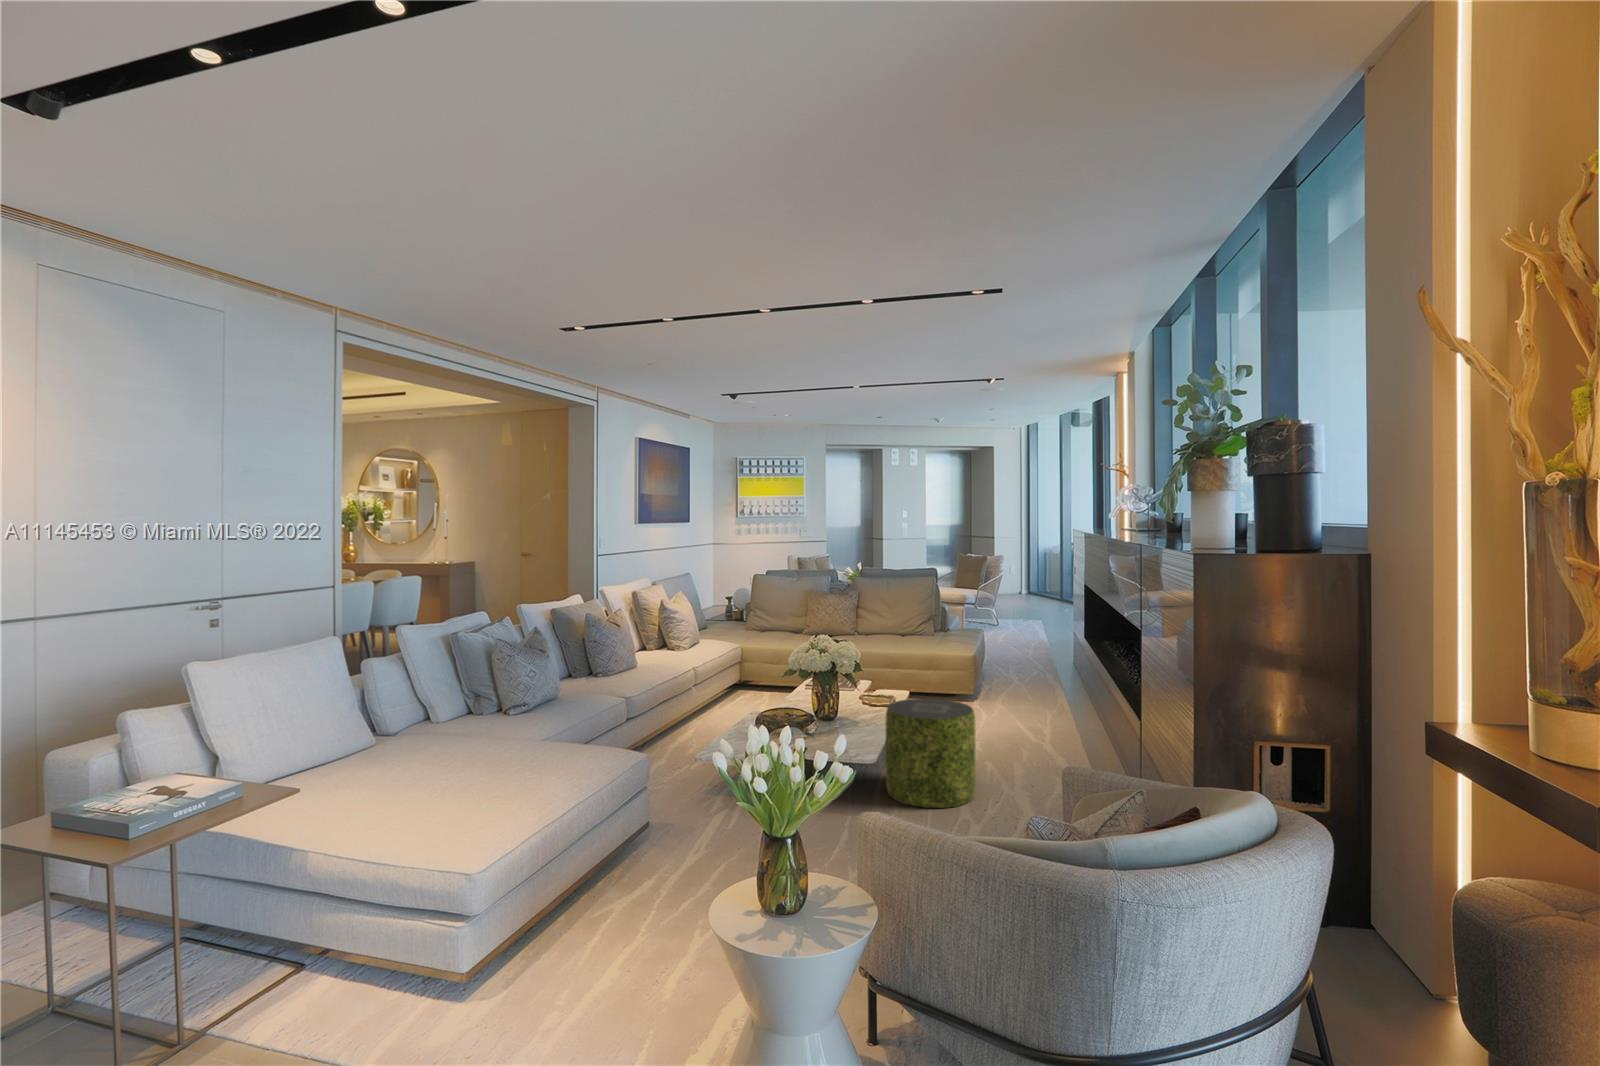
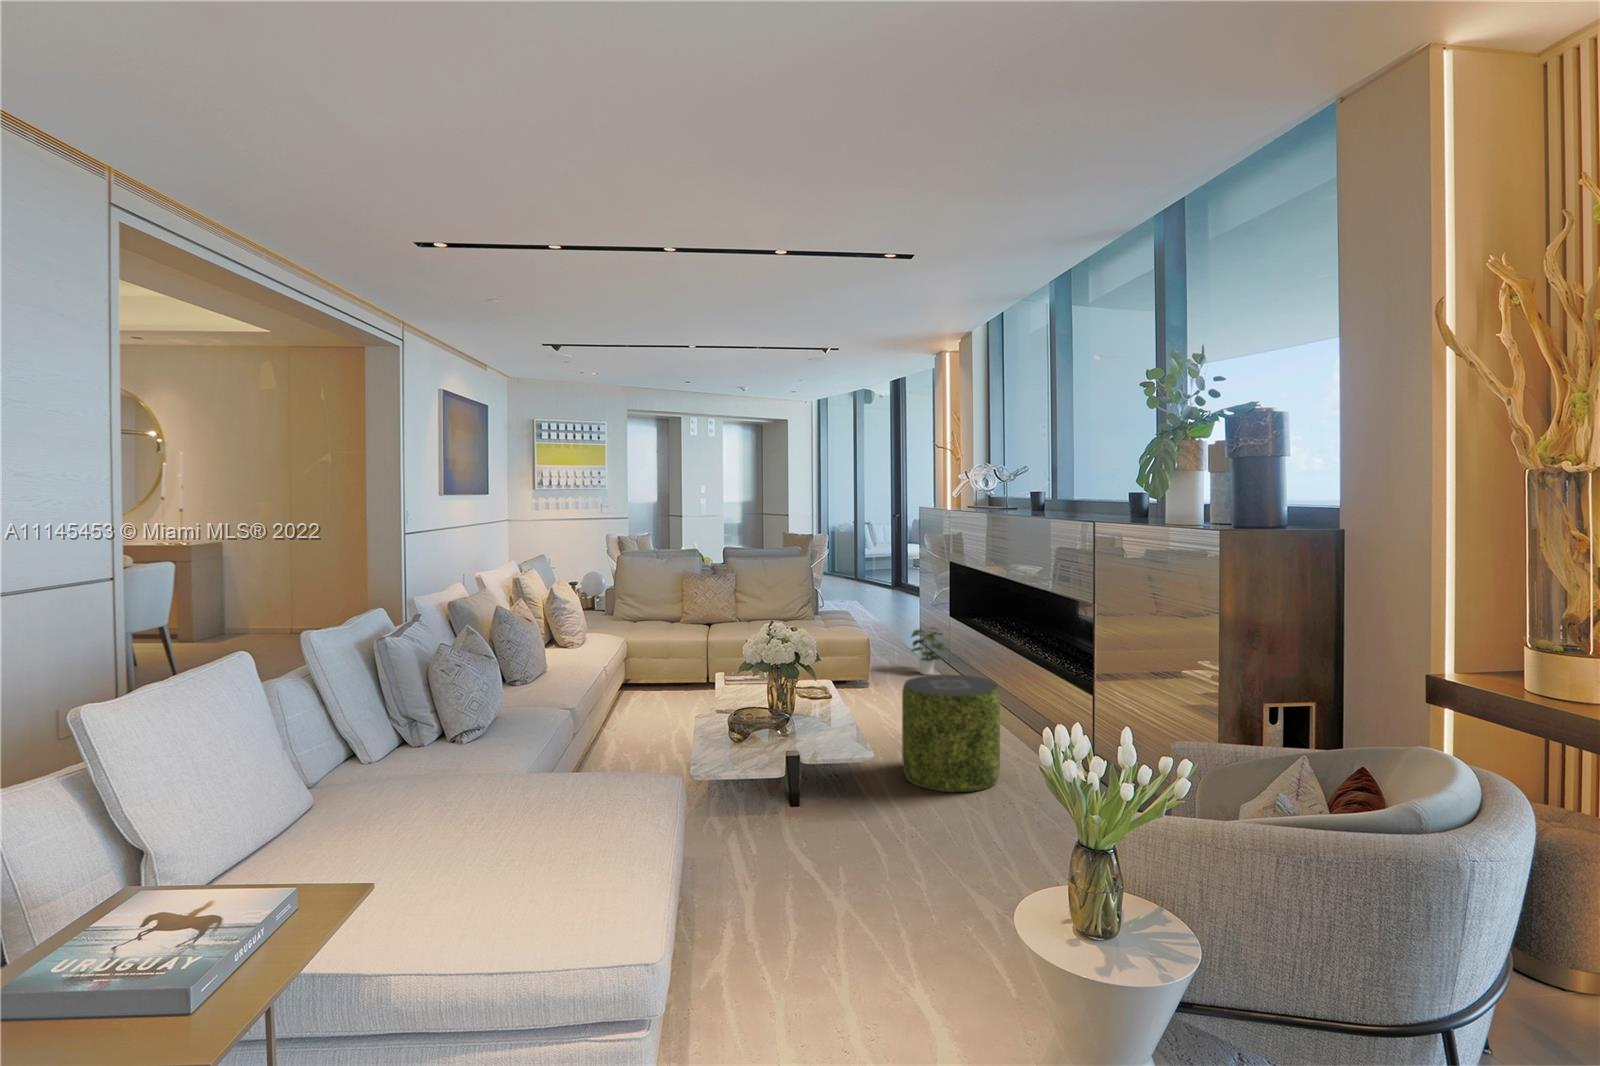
potted plant: none [999,656,1036,702] -> present [912,627,945,675]

